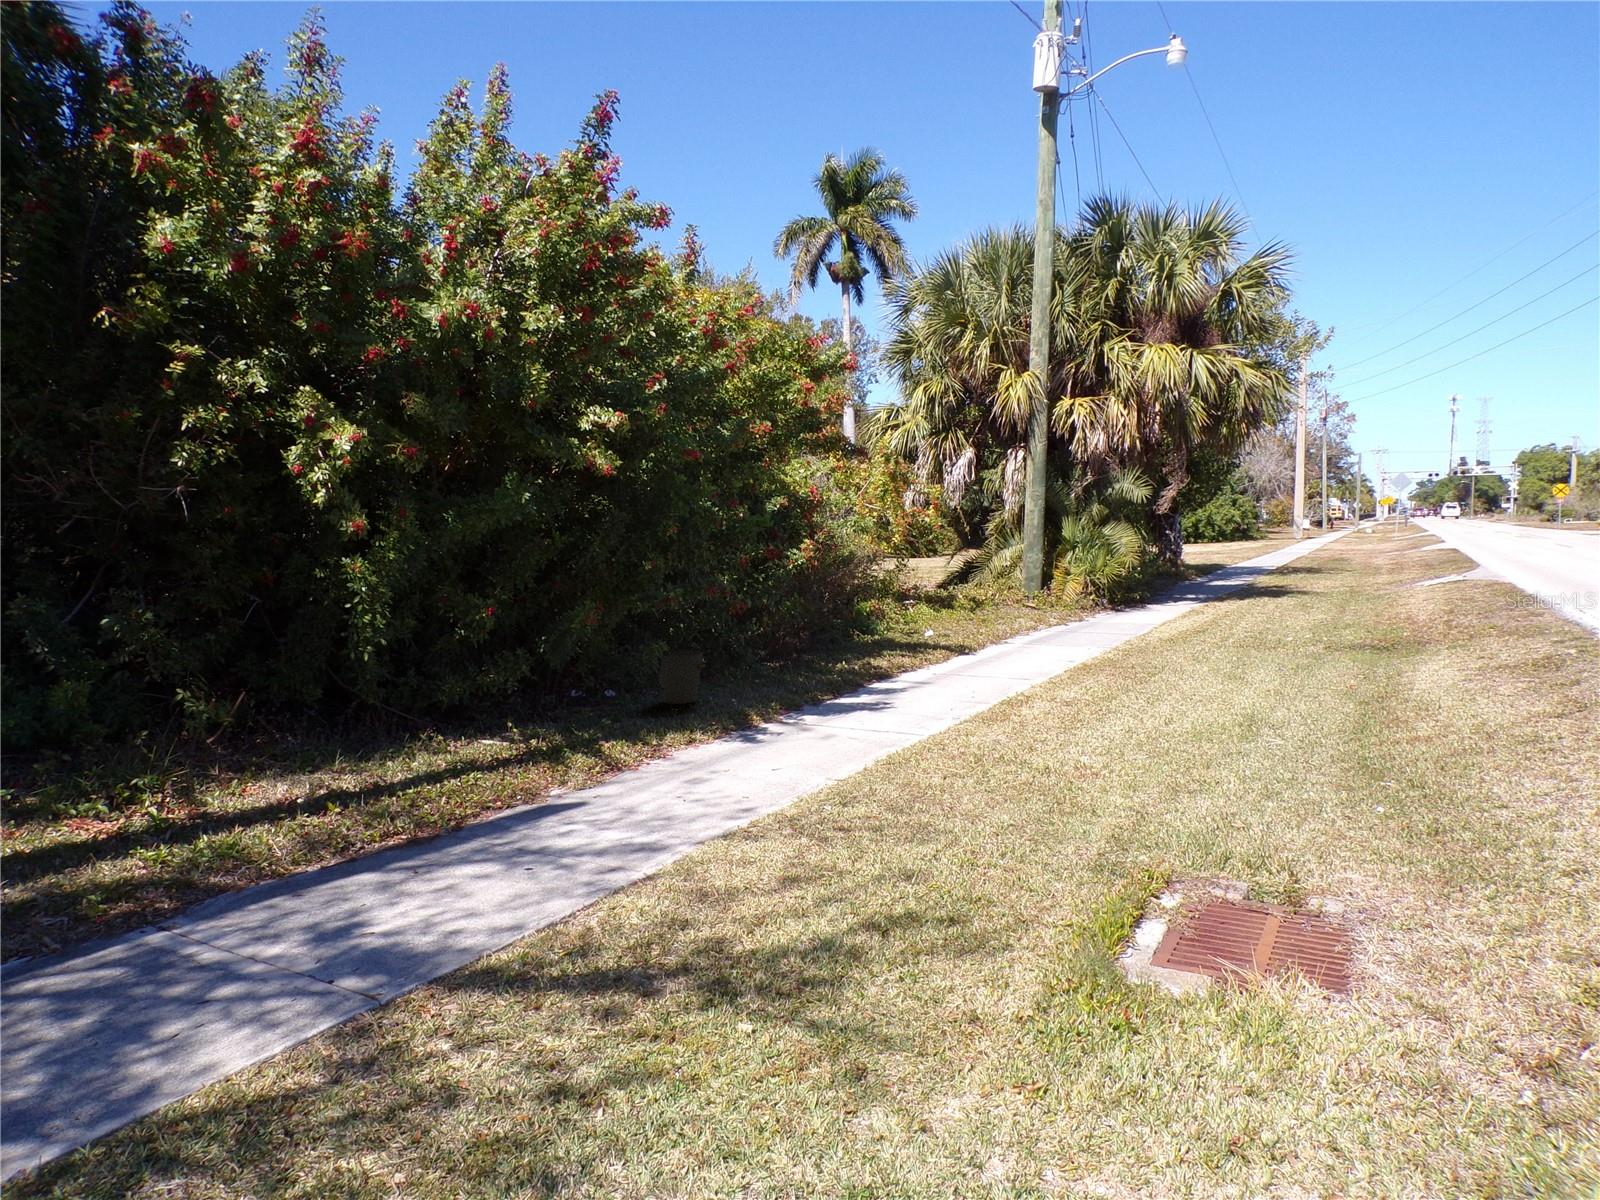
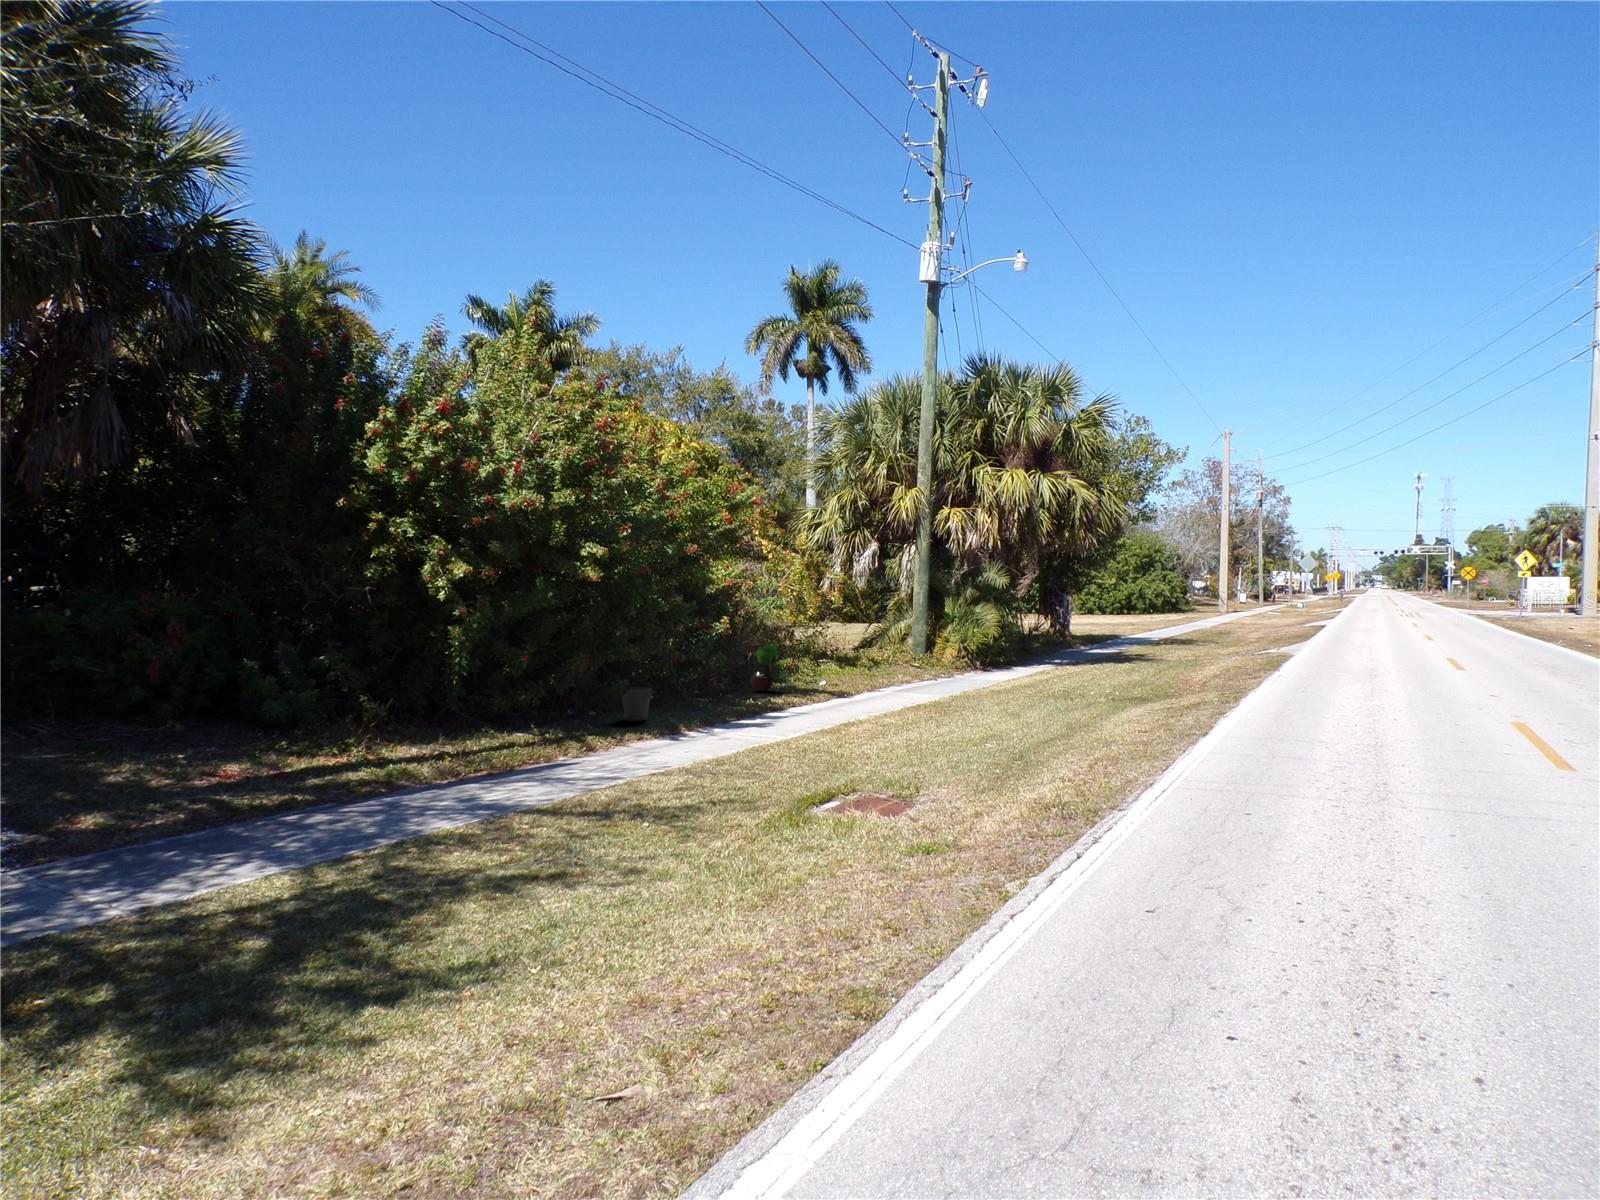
potted tree: none [834,576,875,648] -> present [751,644,777,692]

